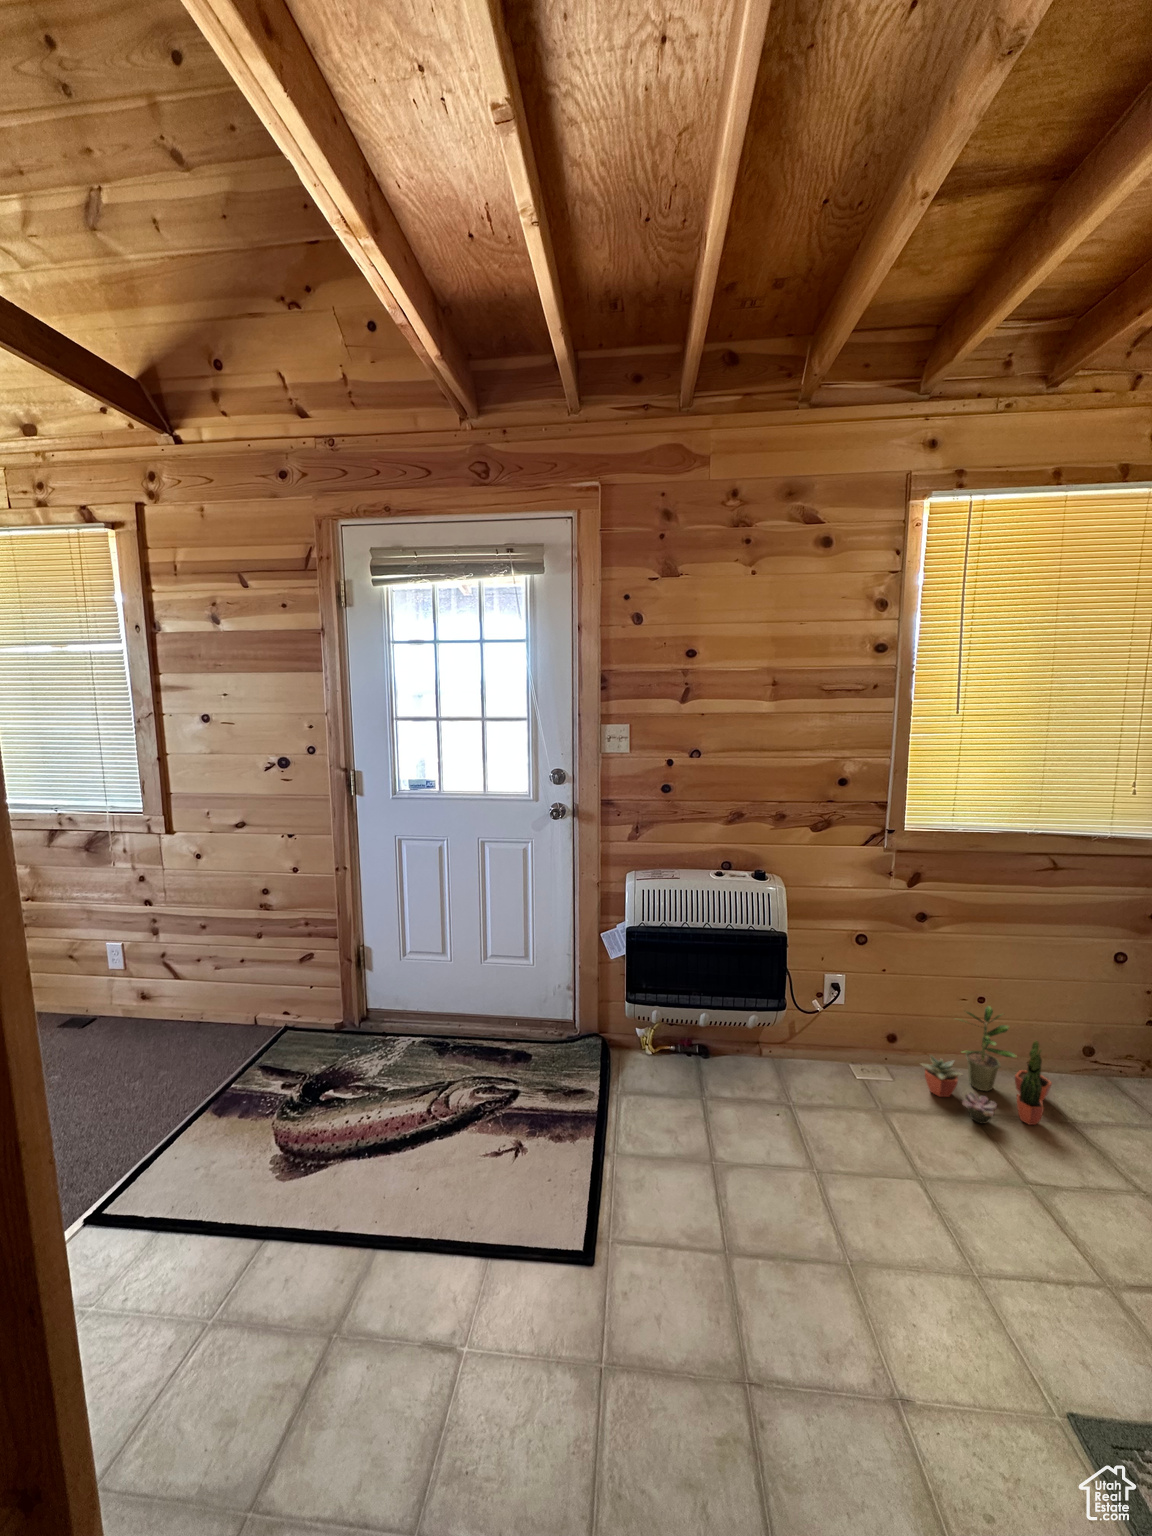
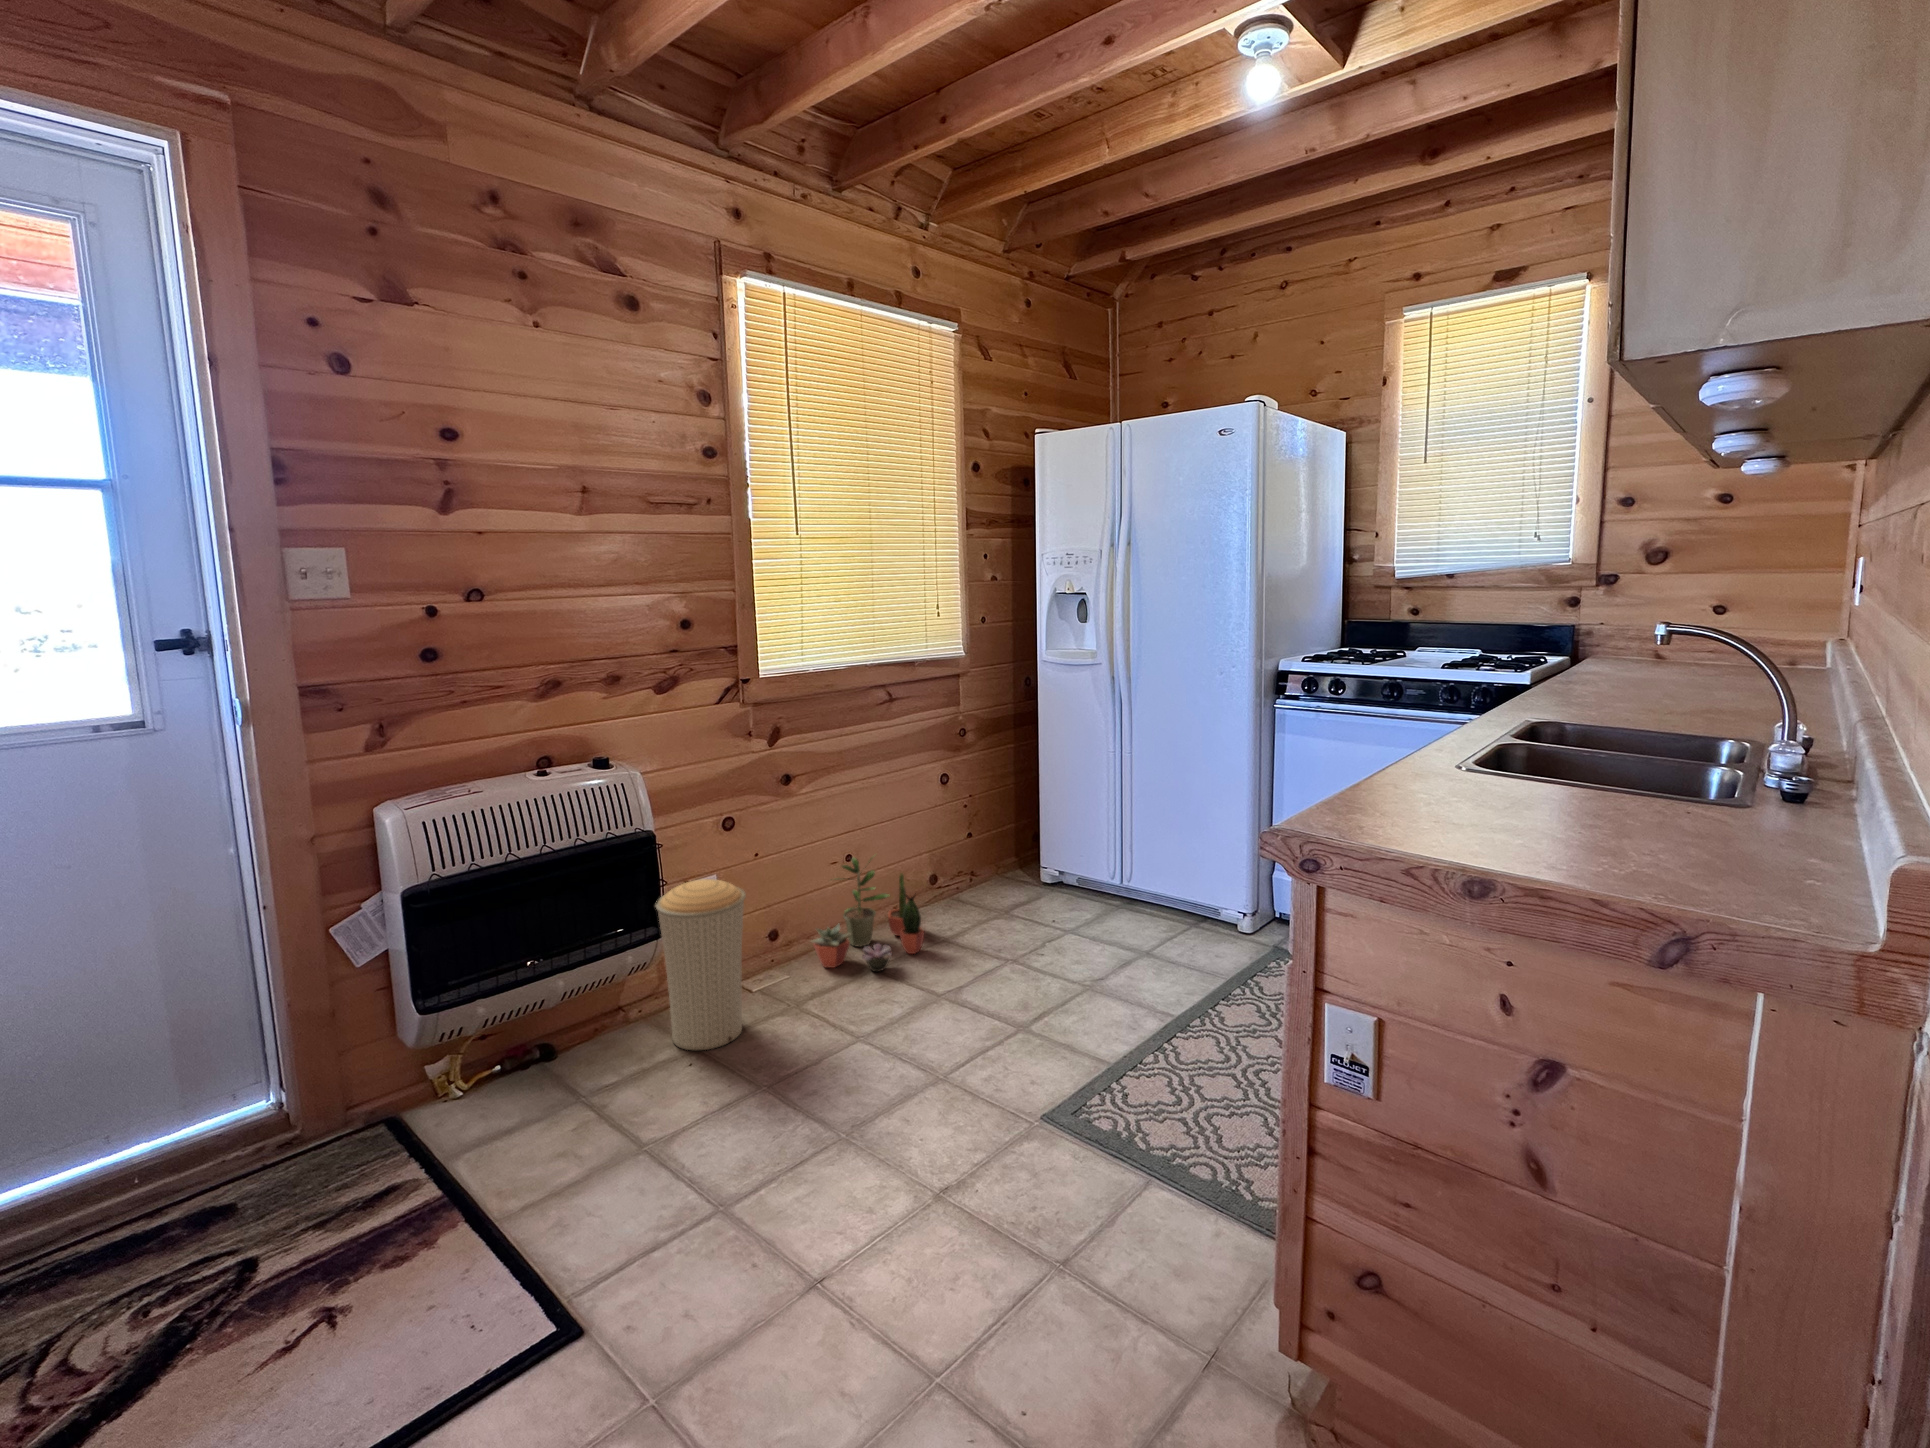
trash can: none [774,979,844,1114] -> present [656,879,746,1050]

